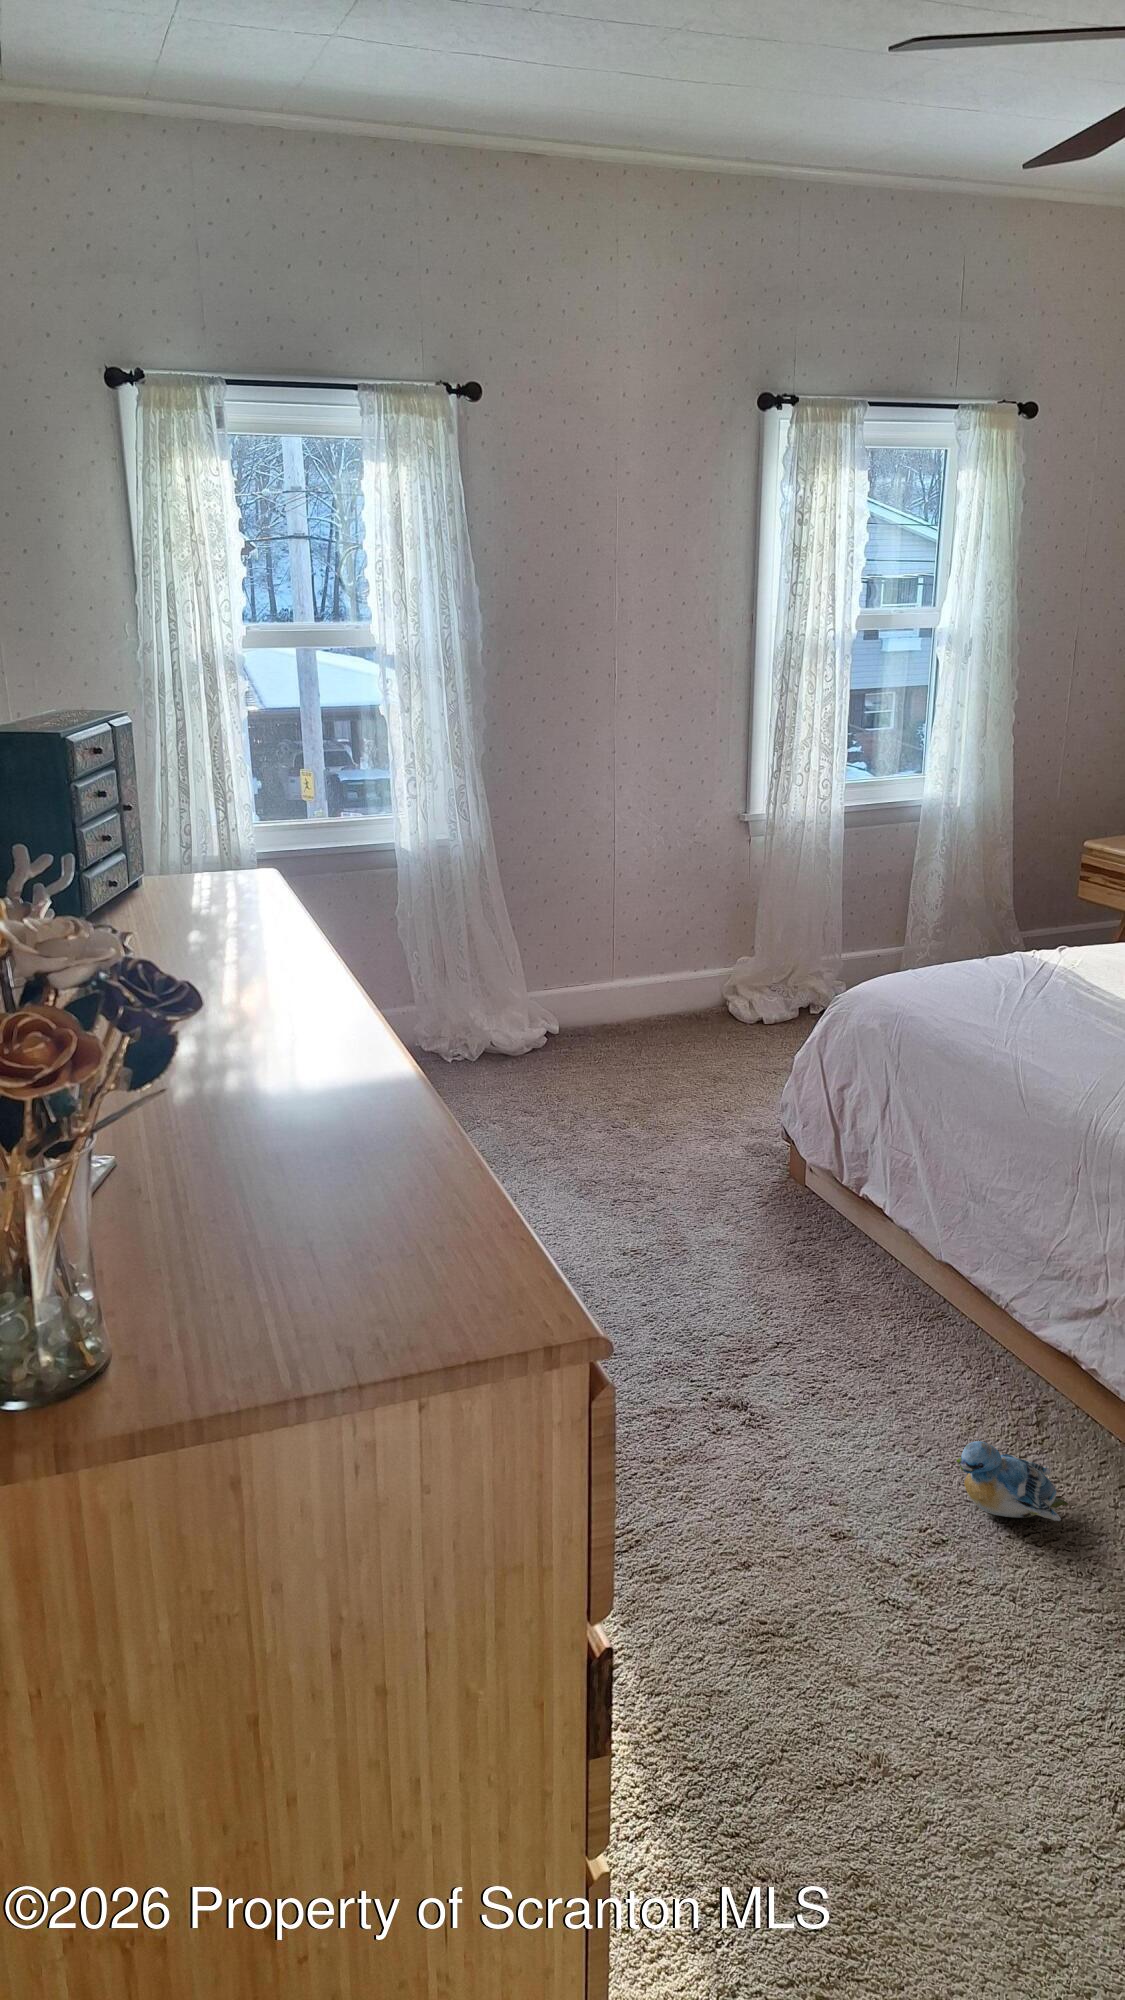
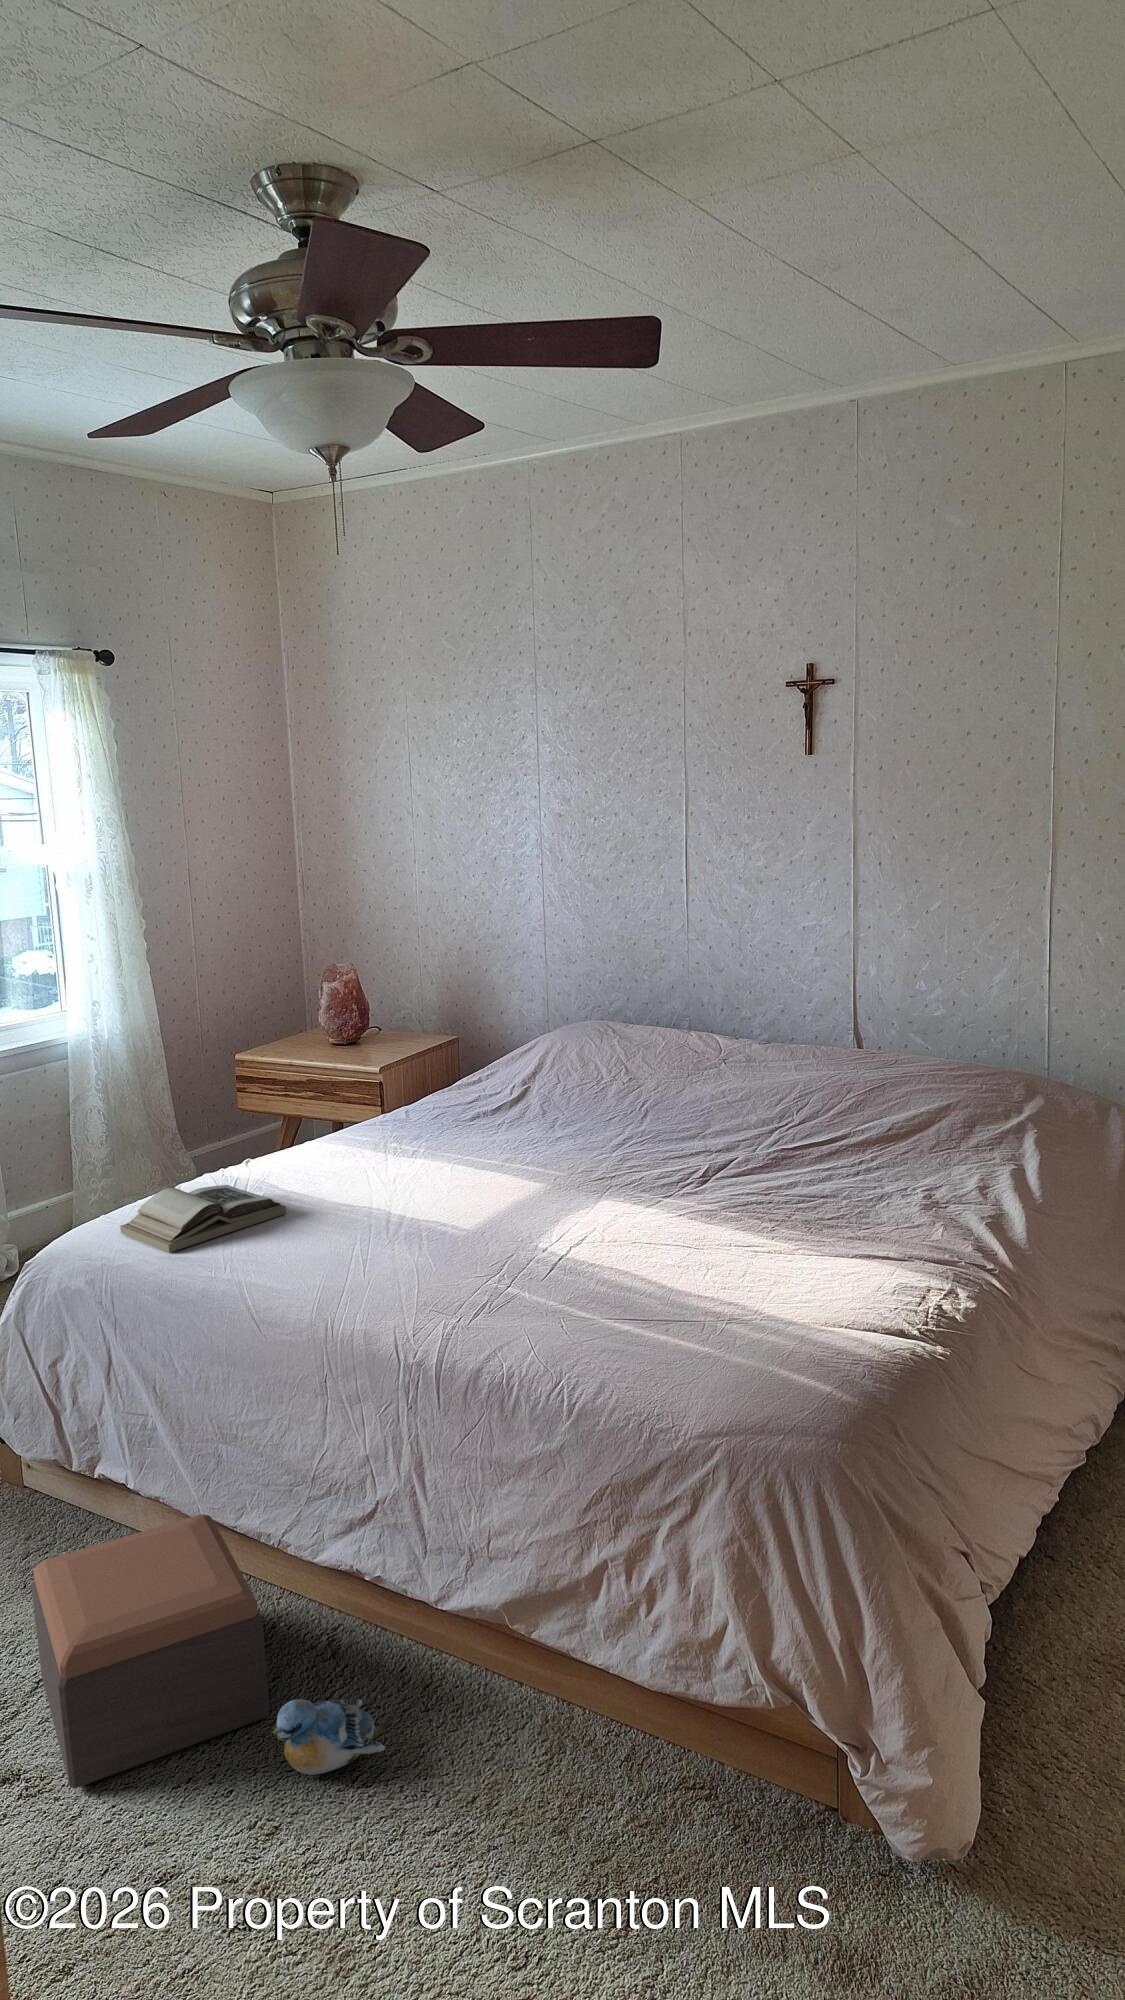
book: none [921,955,1086,1015] -> present [120,1185,286,1253]
footstool: none [783,1248,970,1449] -> present [31,1514,270,1789]

